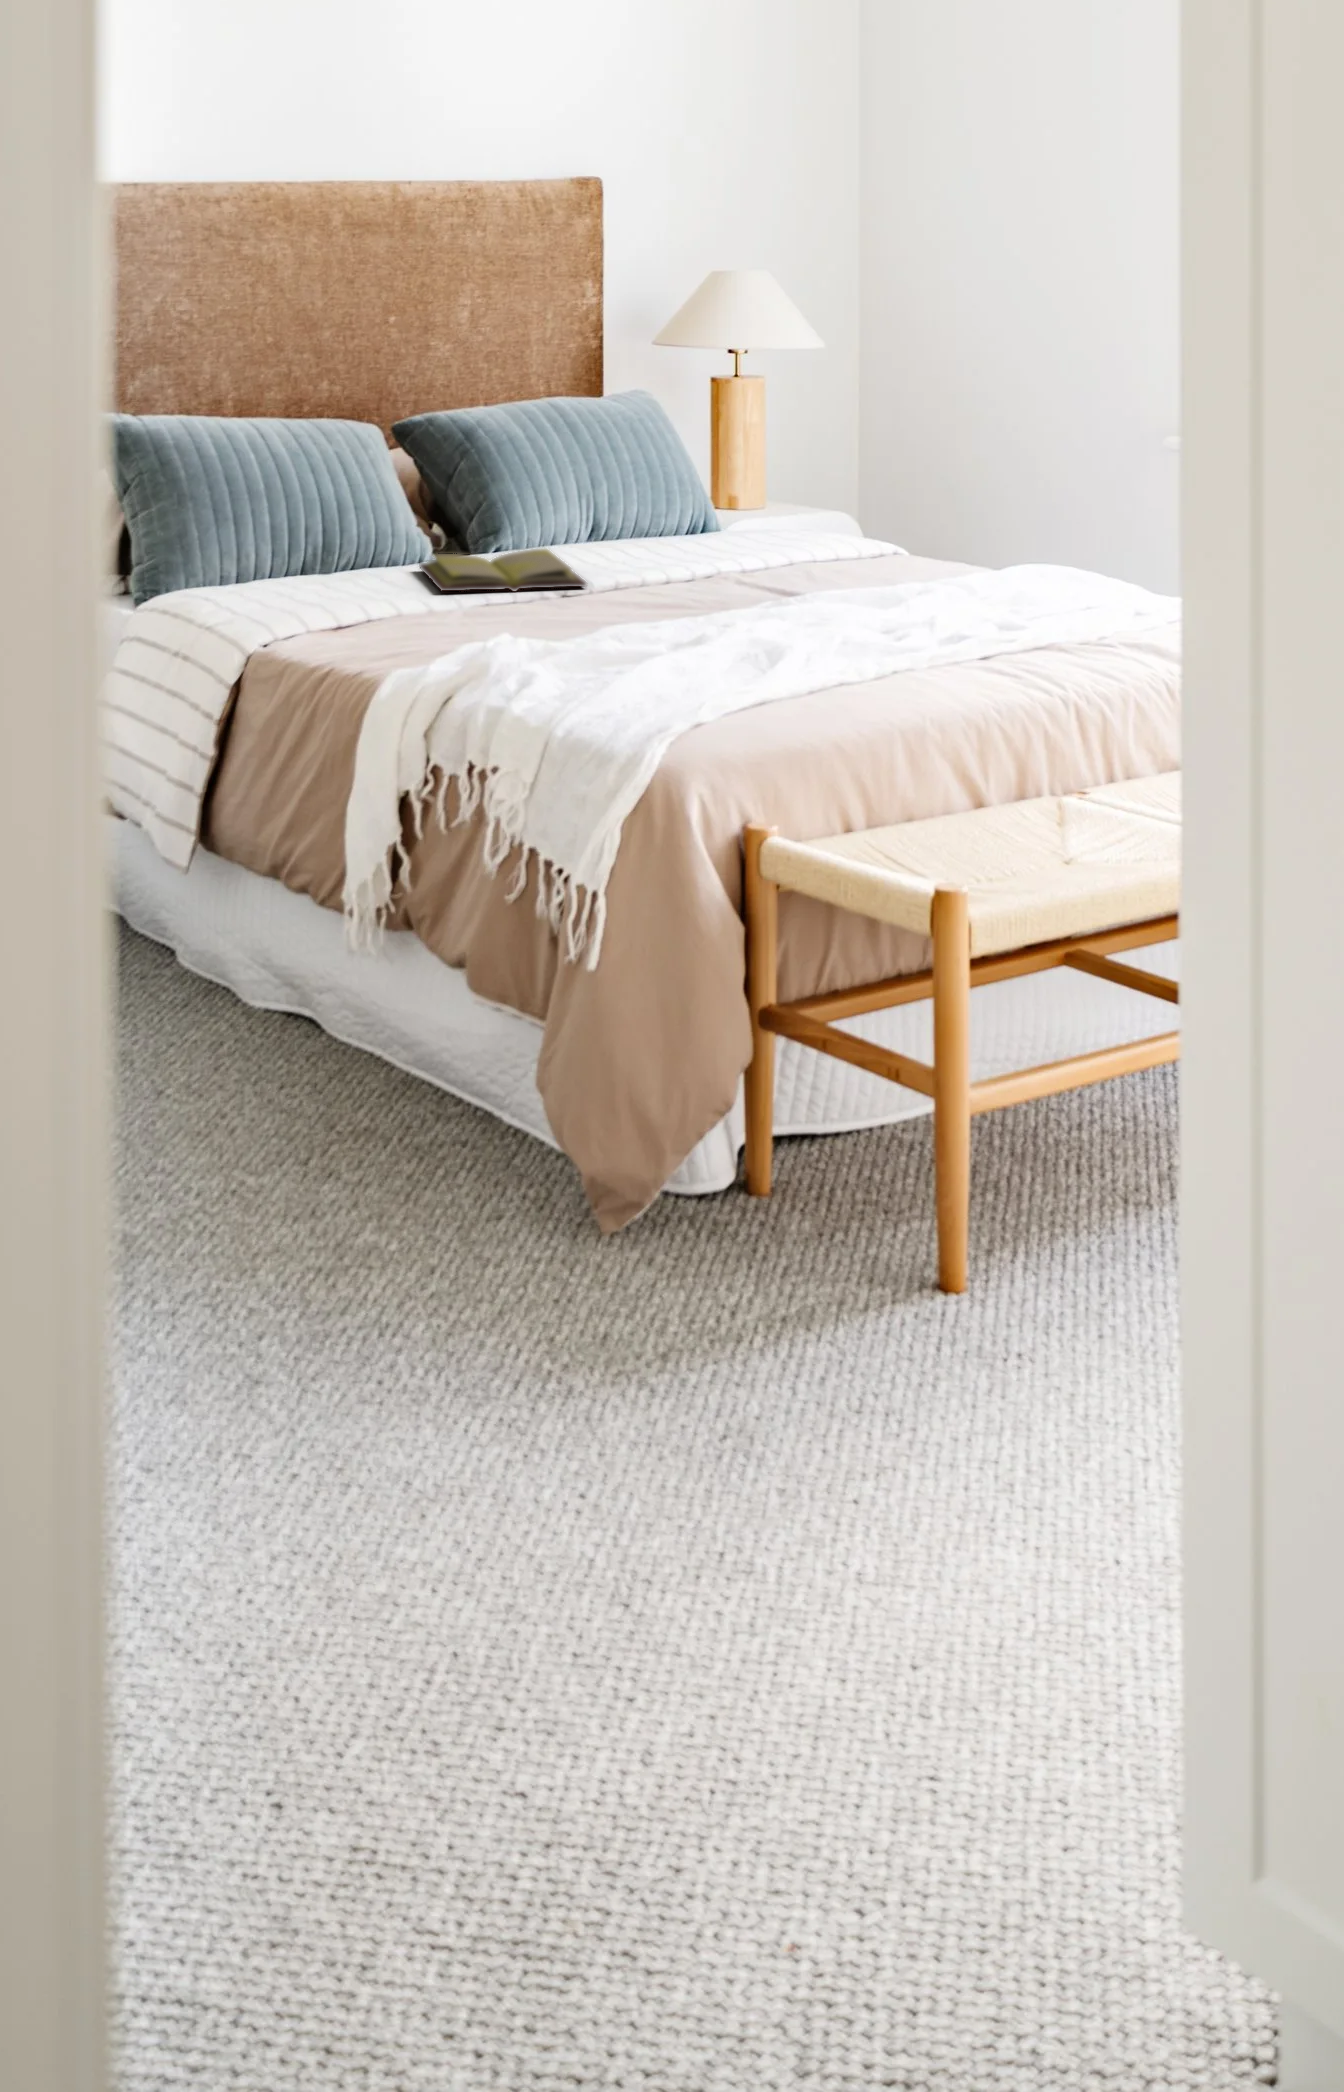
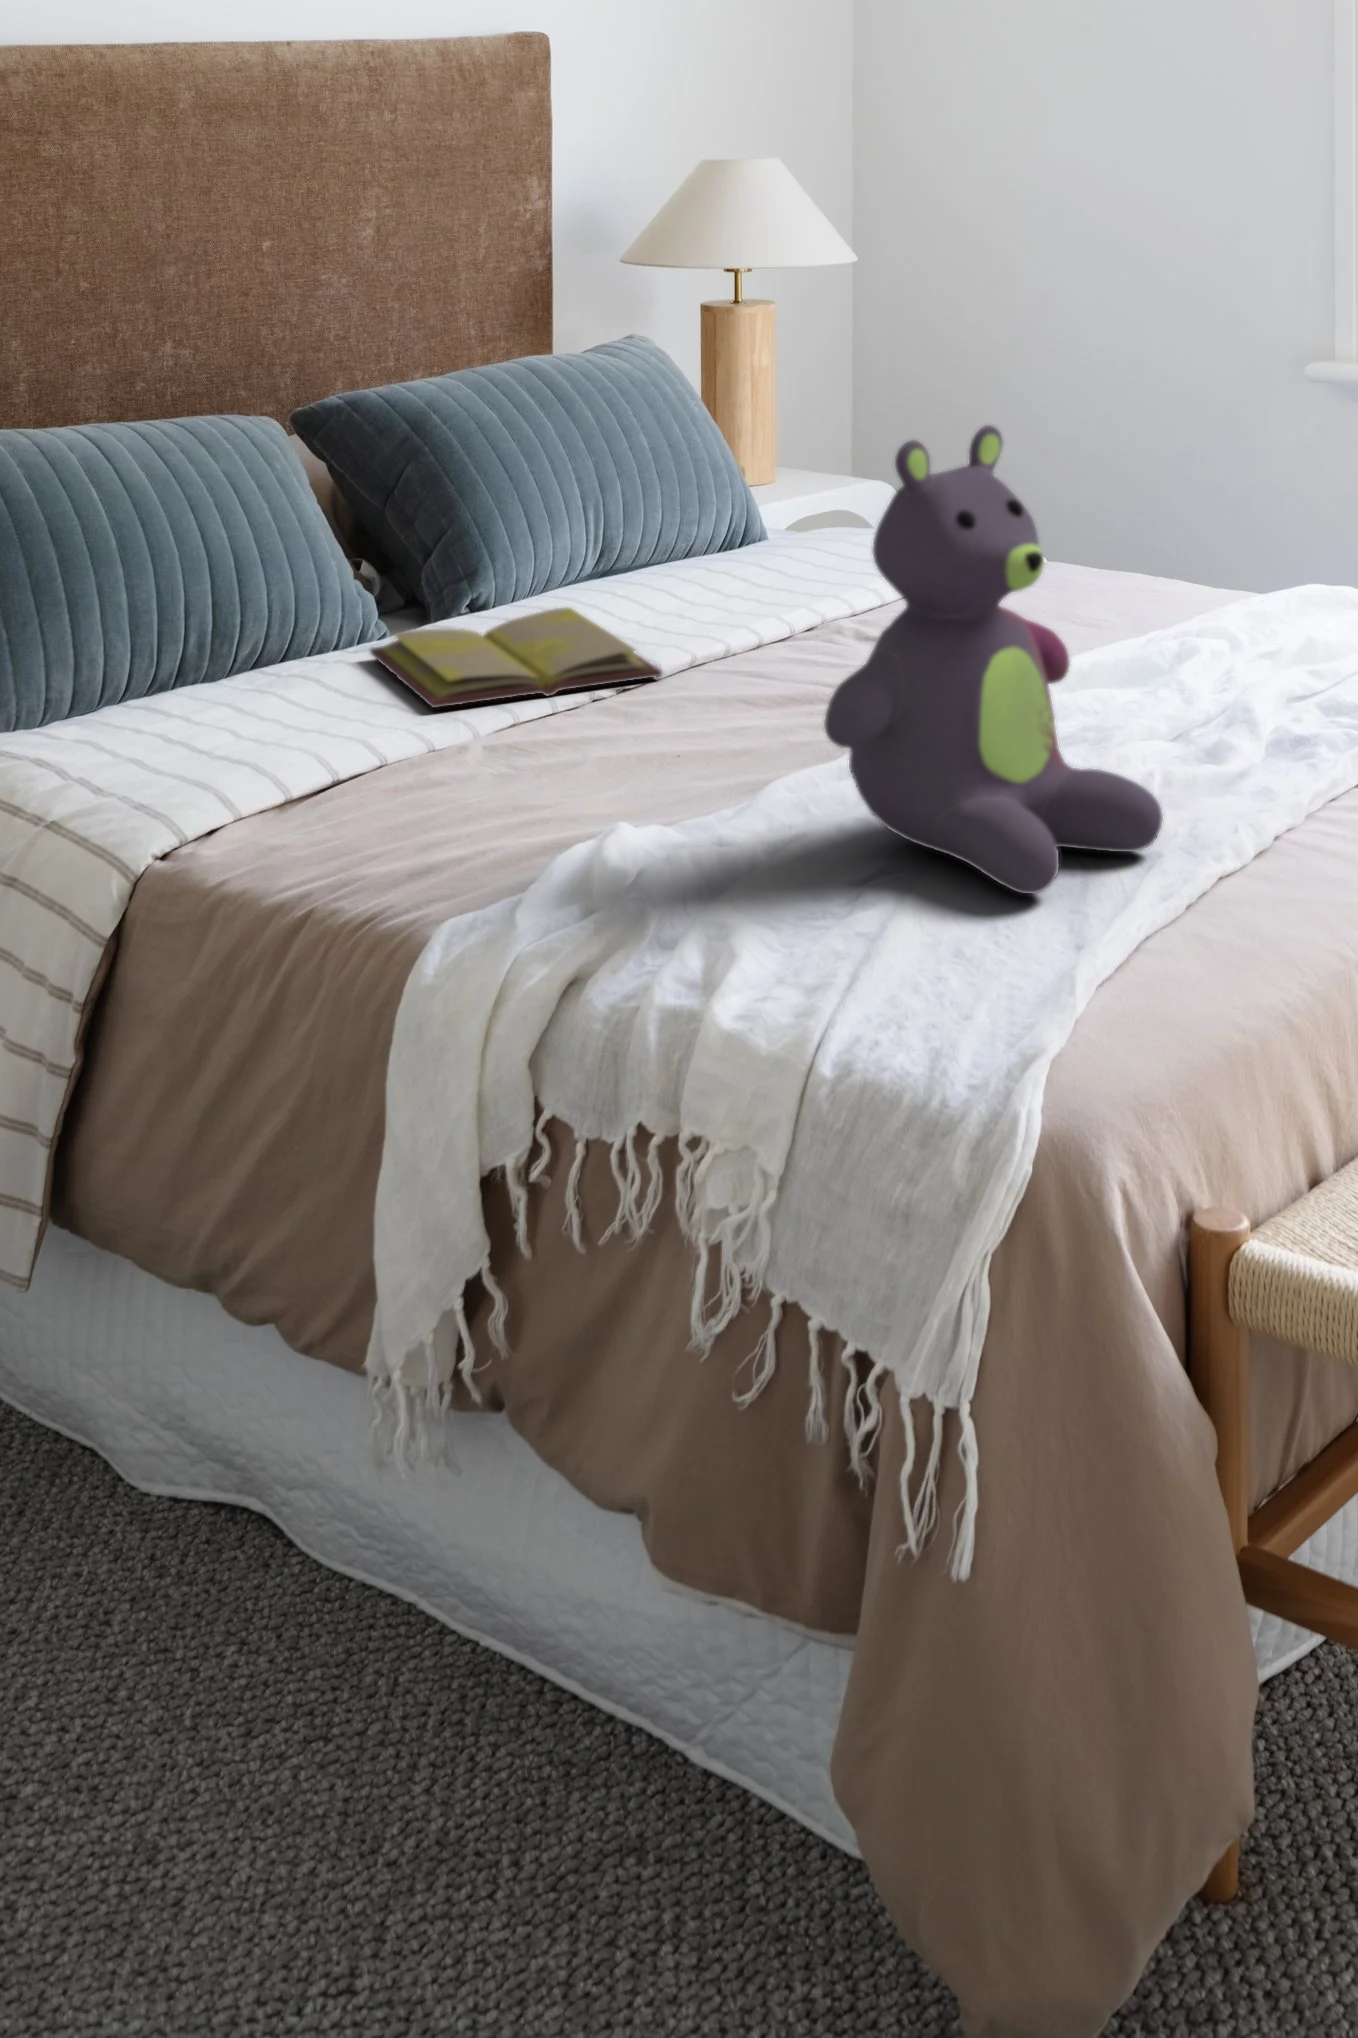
stuffed bear: none [611,414,811,678] -> present [824,425,1163,894]

